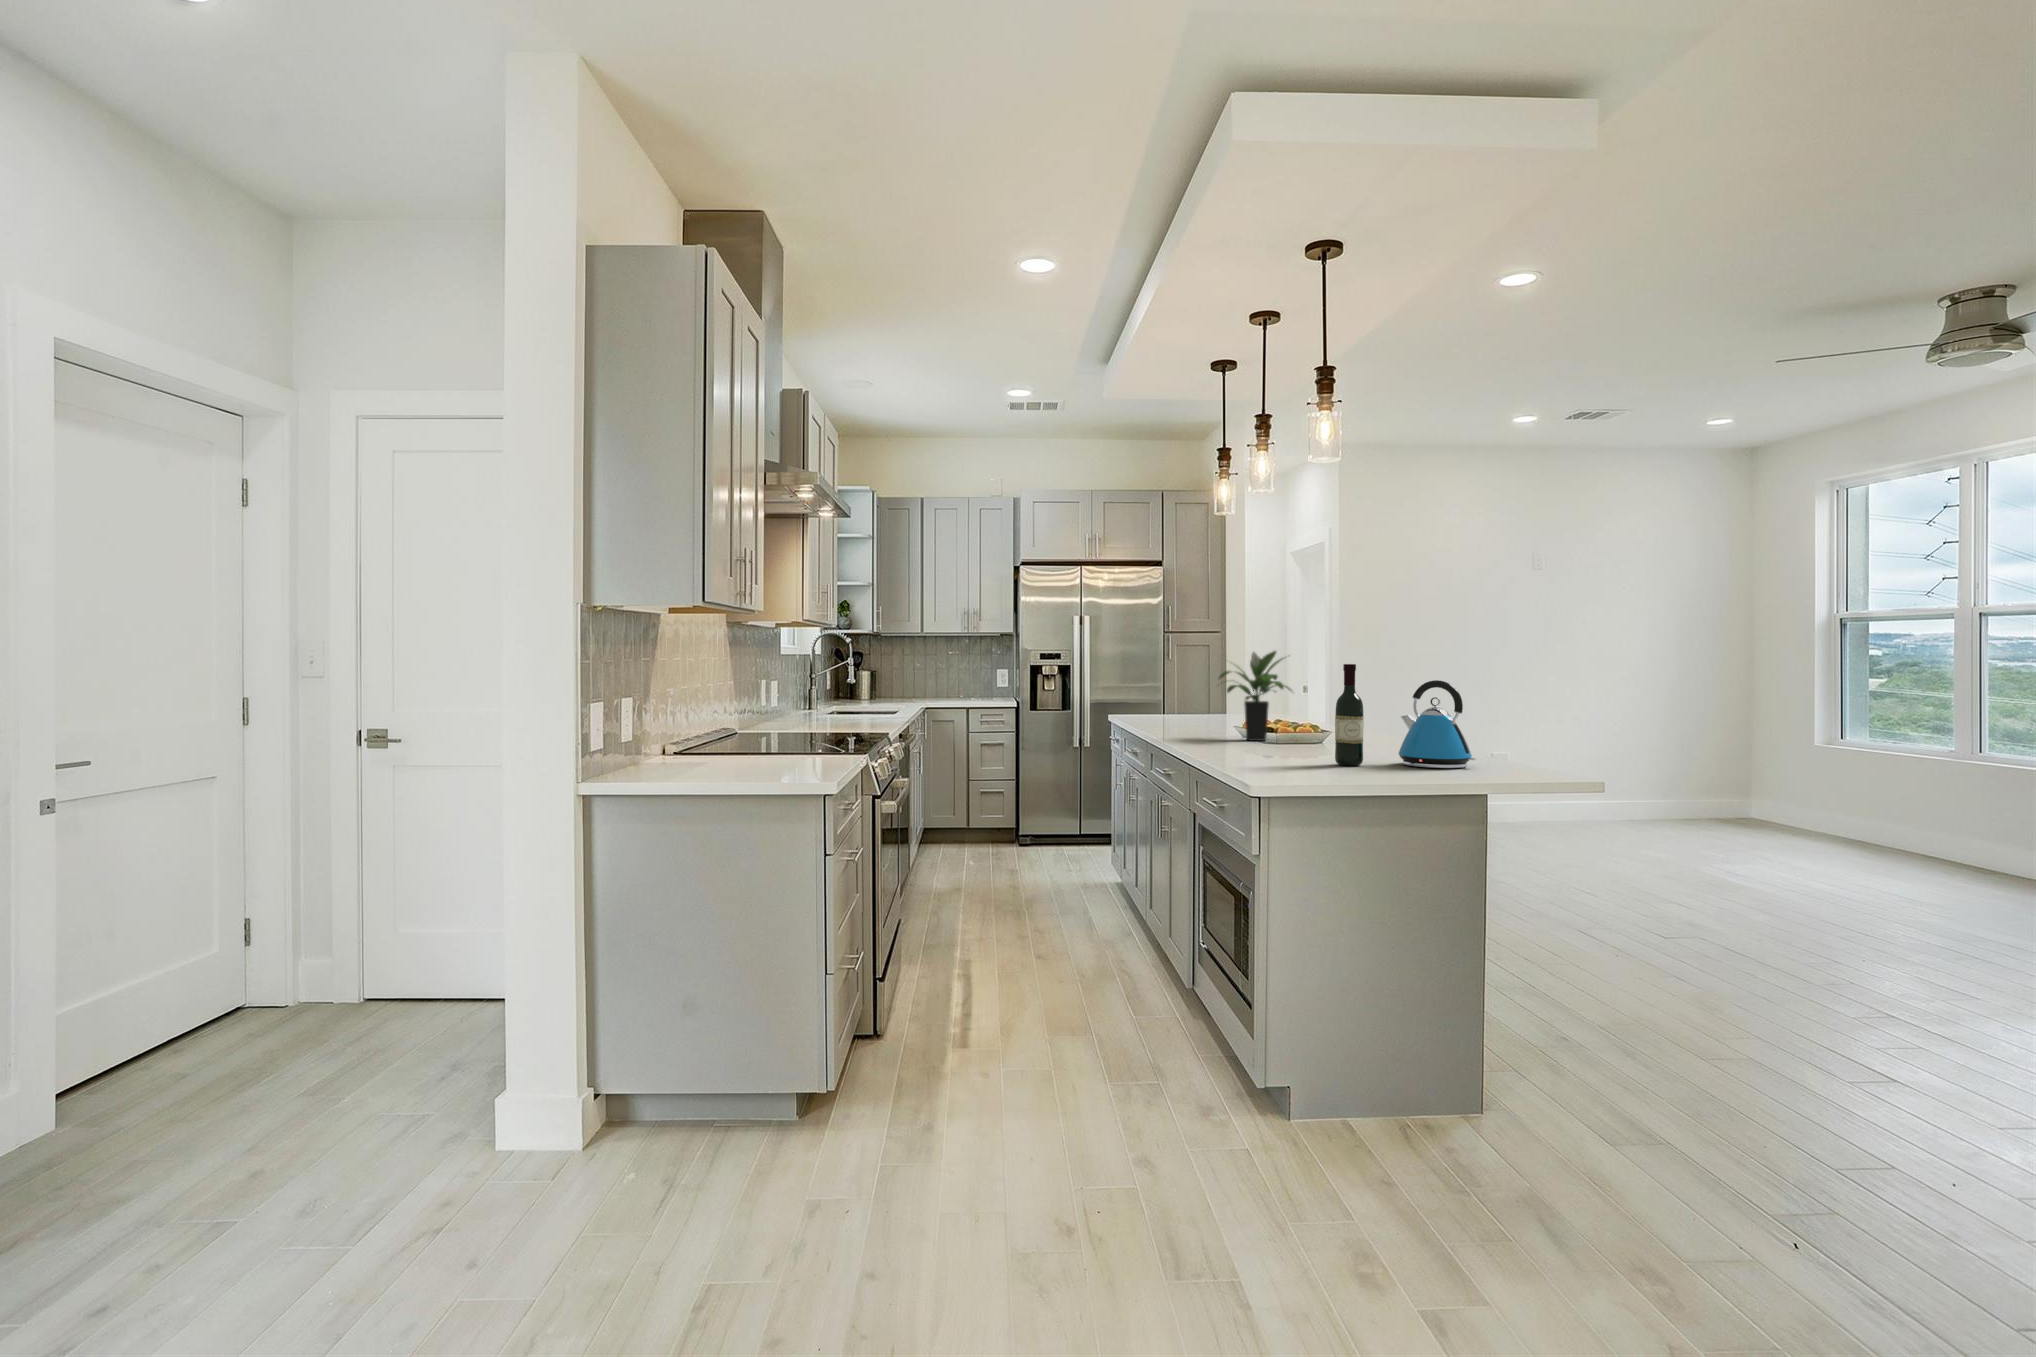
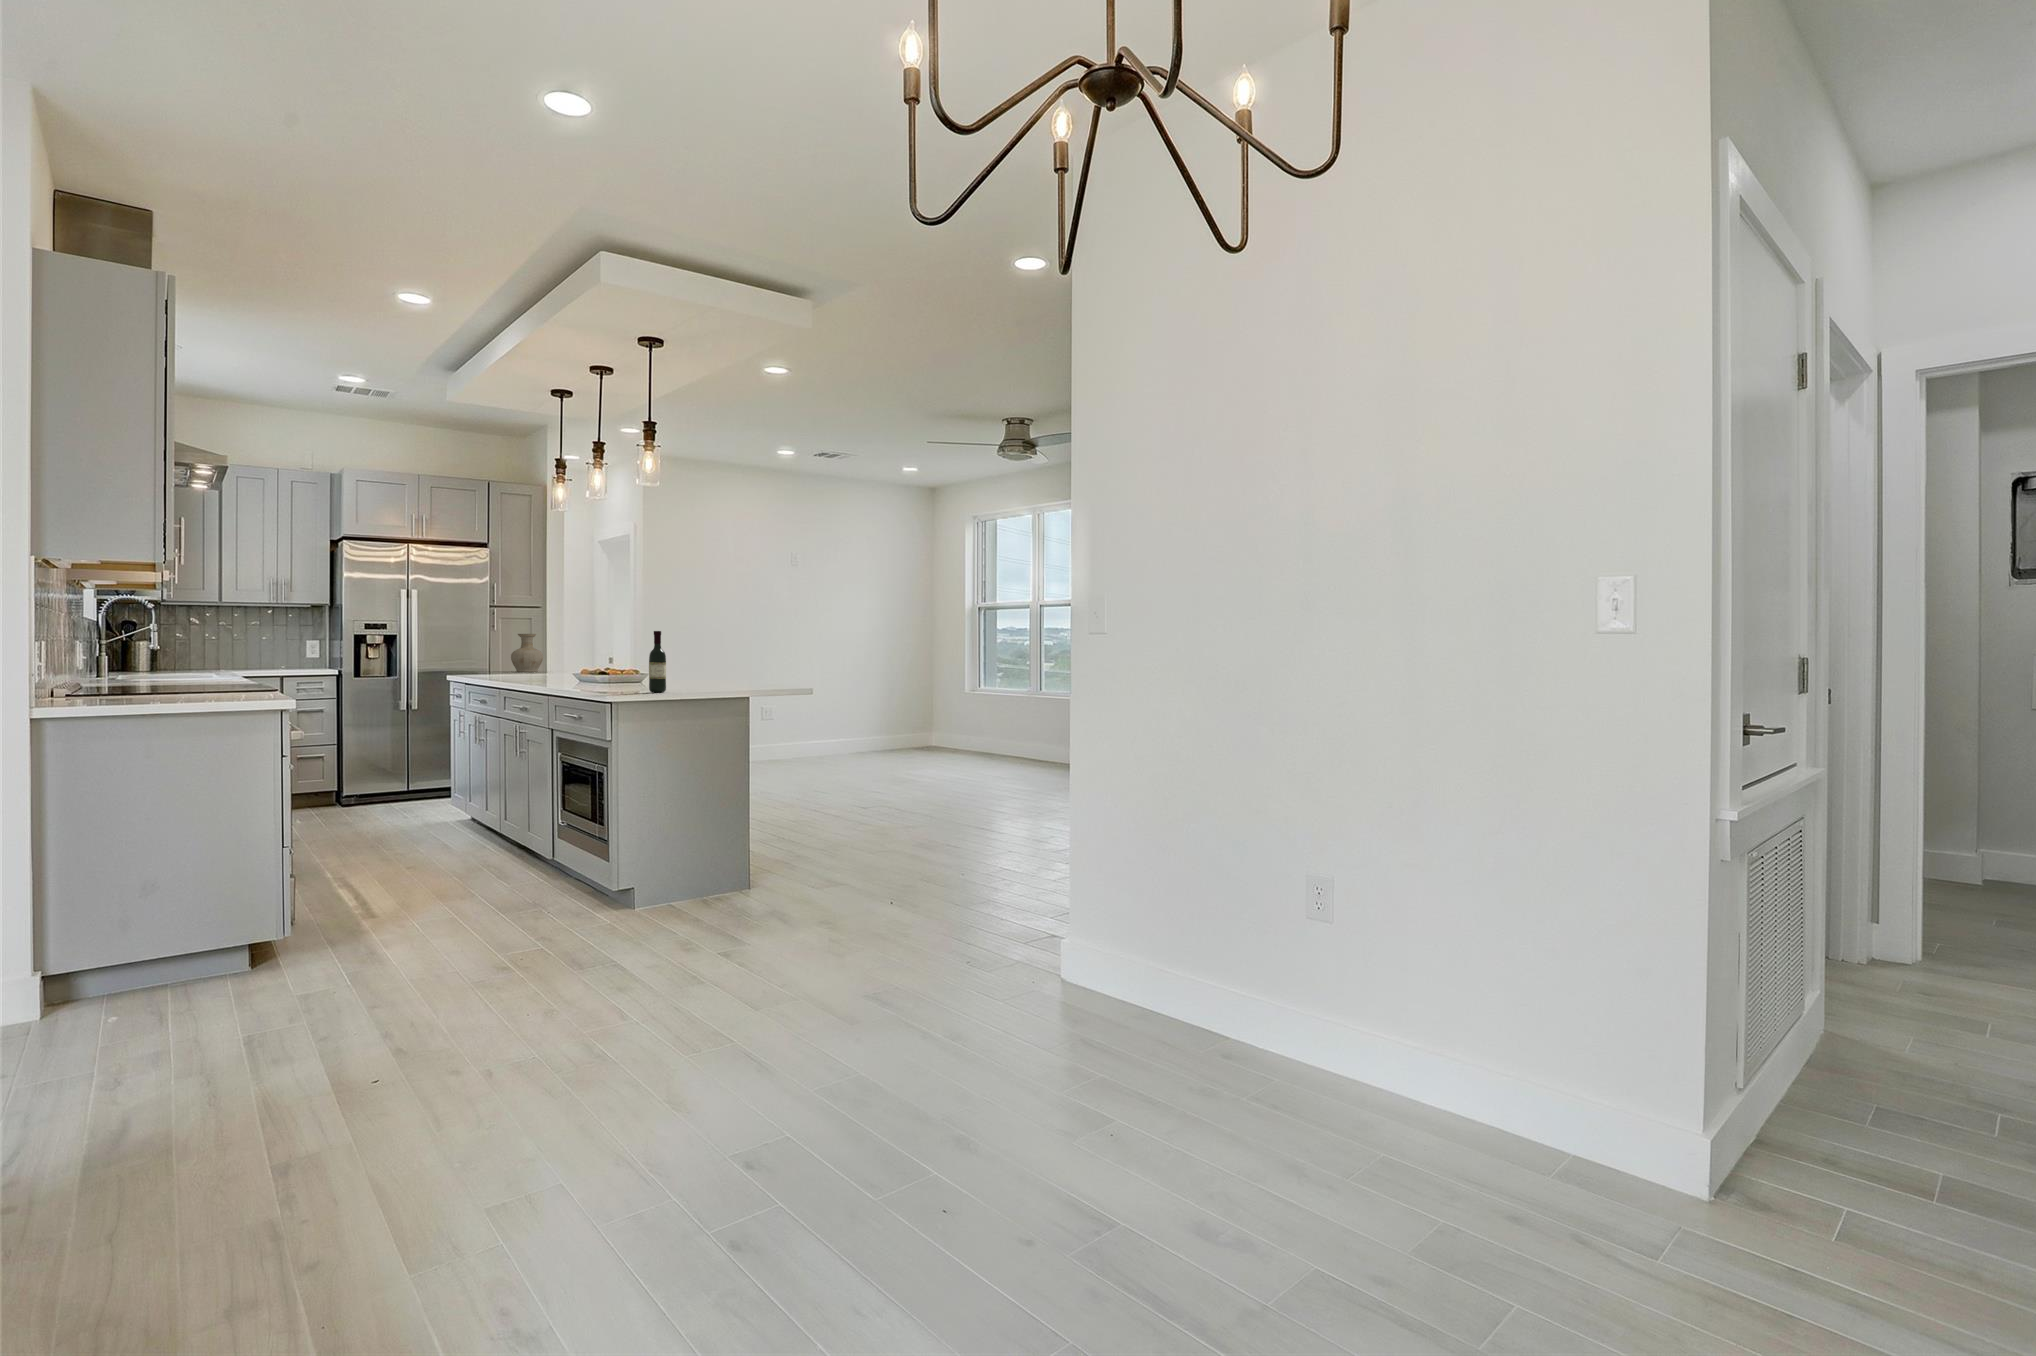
potted plant: present [1219,651,1292,741] -> none [562,623,620,686]
vase: none [1182,662,1216,705] -> present [511,634,543,672]
kettle: present [1398,680,1476,768] -> none [687,641,730,692]

